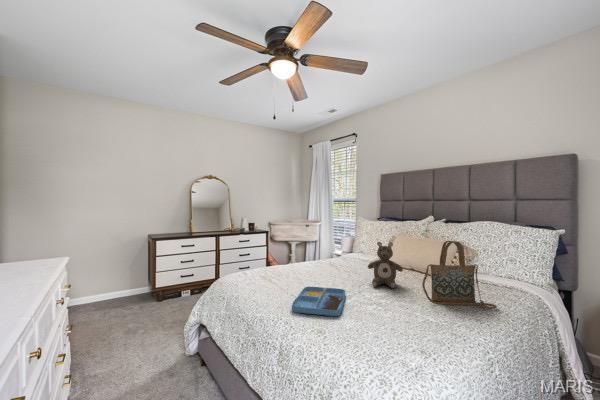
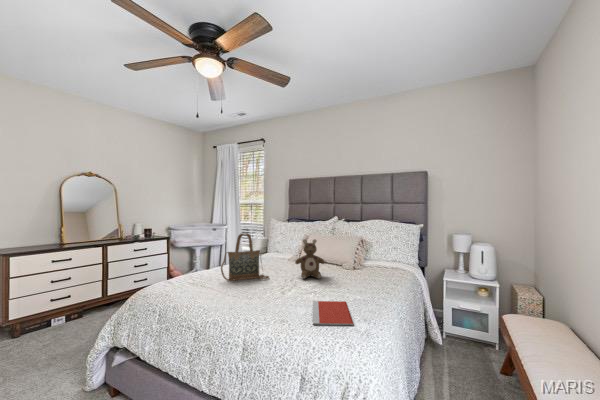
handbag: present [422,241,497,309] -> present [221,233,269,281]
tray: present [292,287,345,316] -> none [244,284,290,309]
notebook: none [351,314,409,354] -> present [313,301,354,325]

